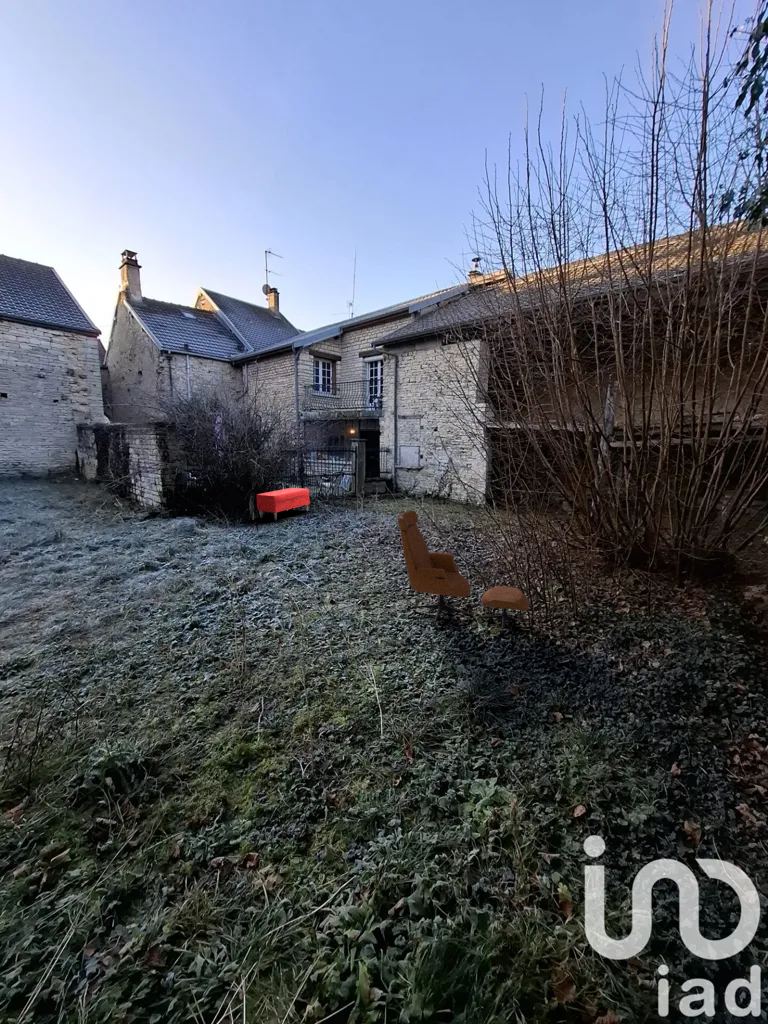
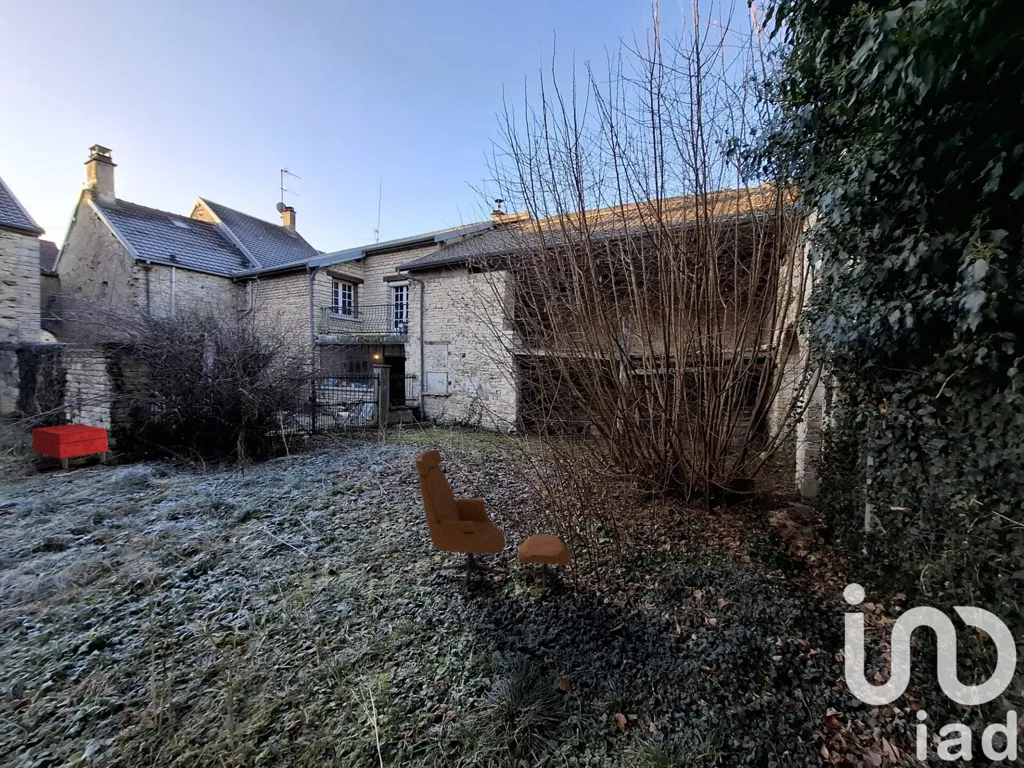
bench: present [257,488,310,520] -> present [32,424,108,469]

